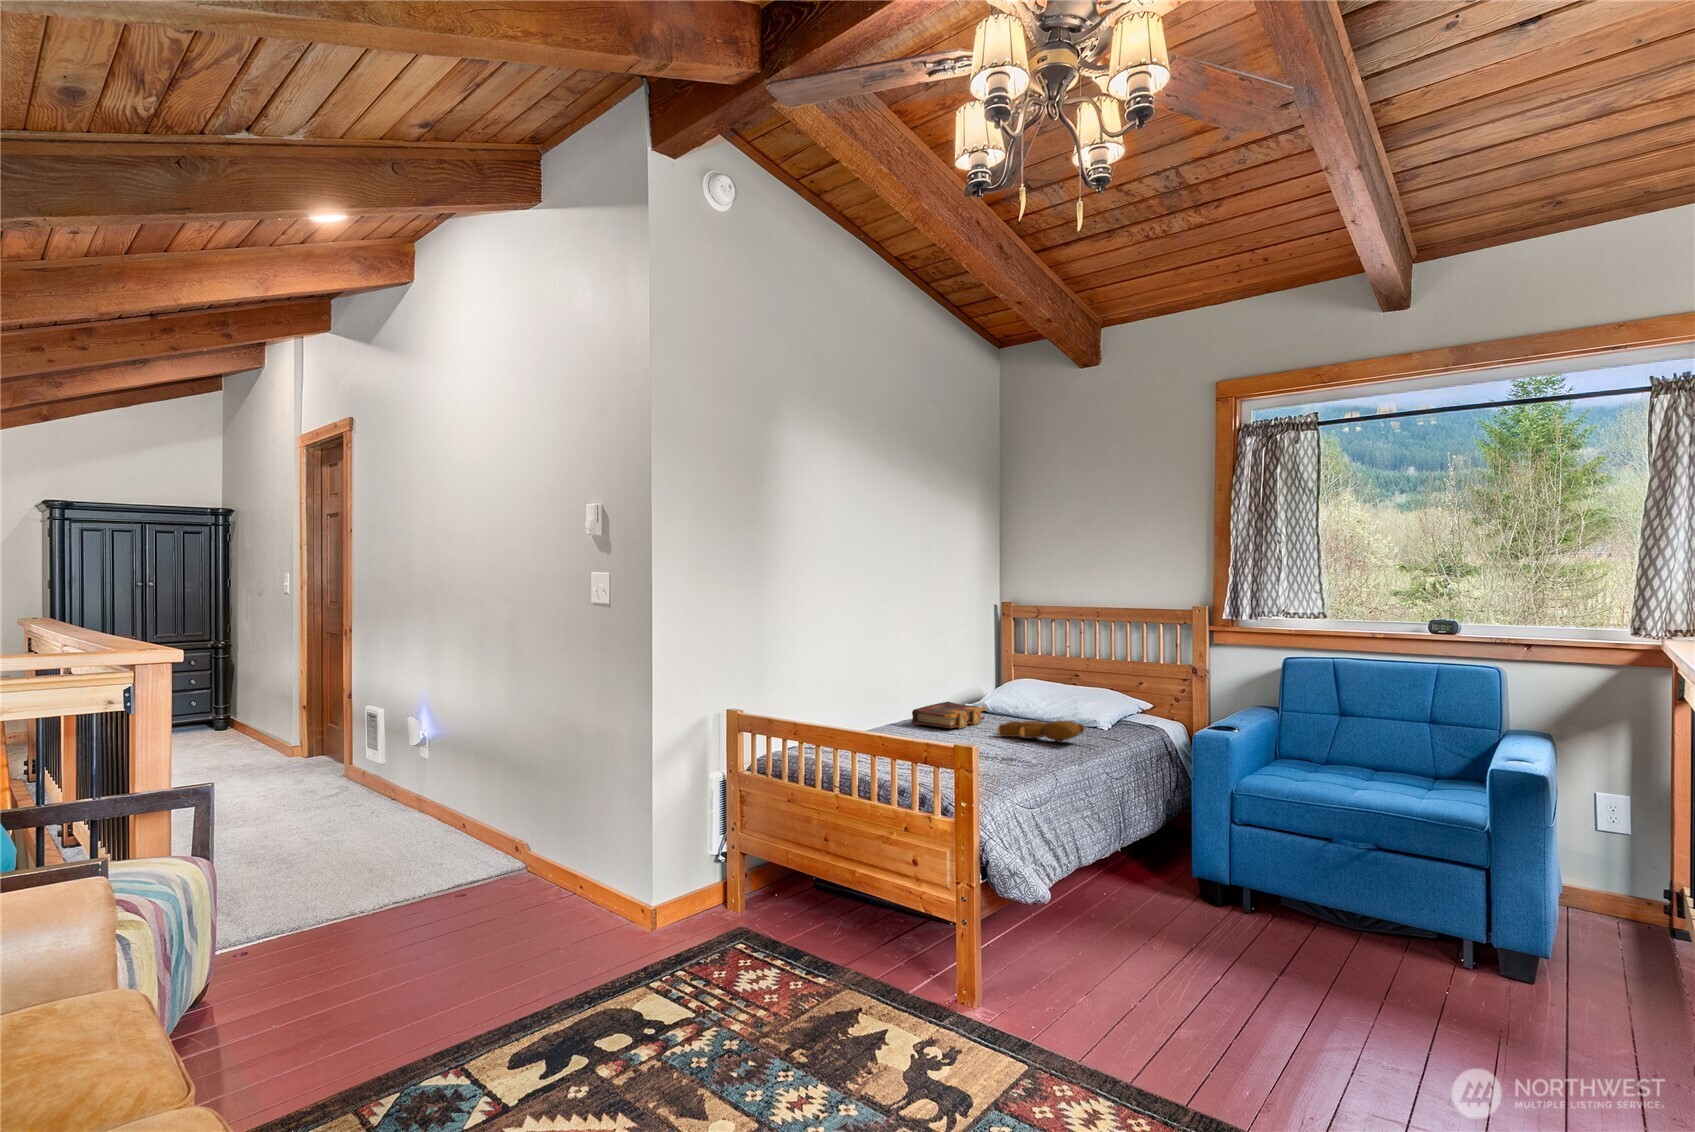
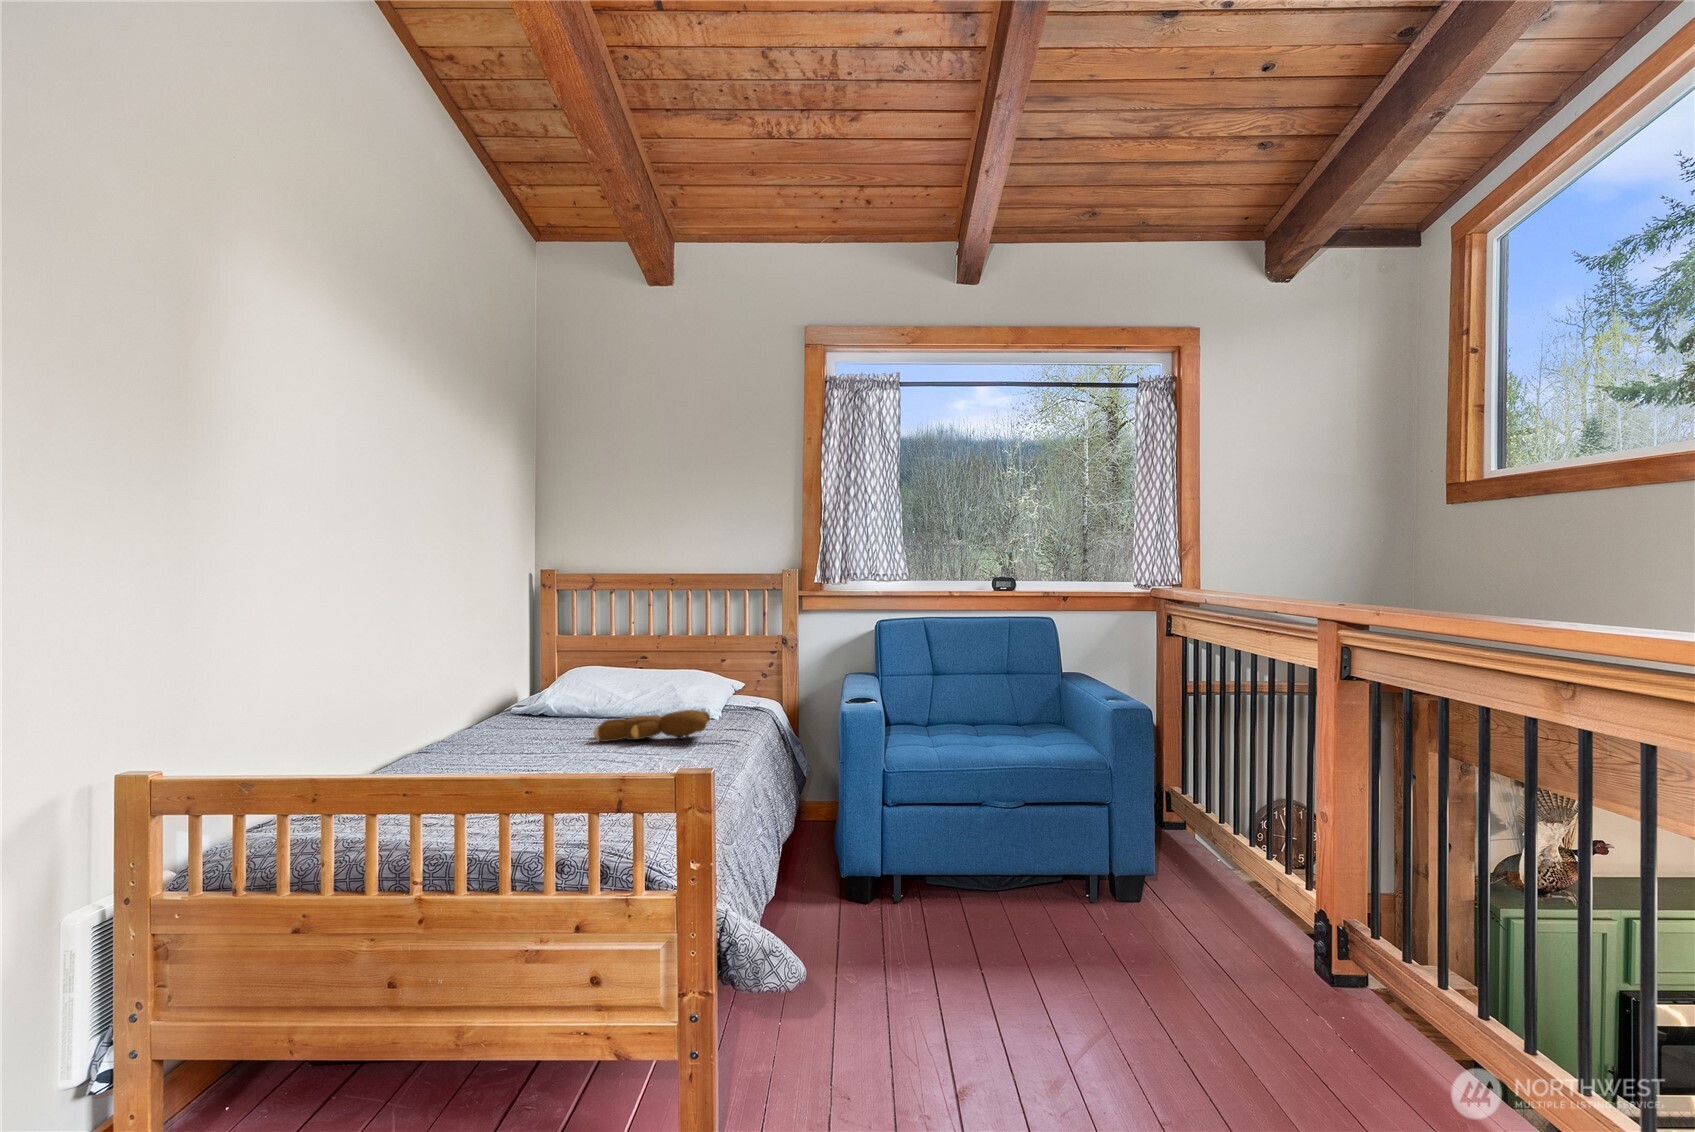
book: present [912,702,985,729] -> none [455,704,557,743]

